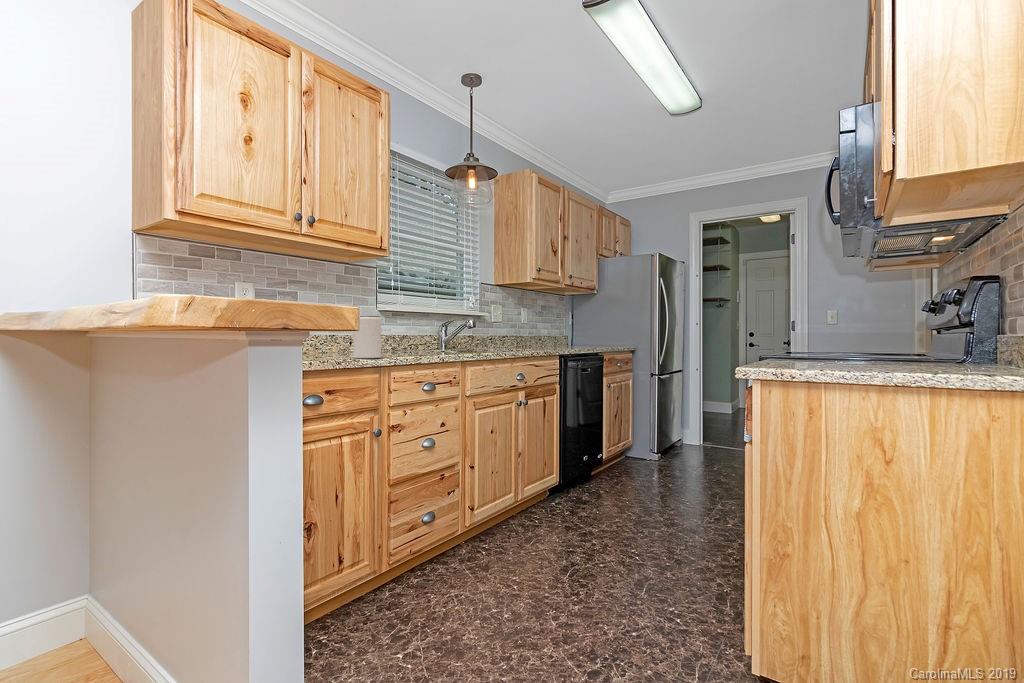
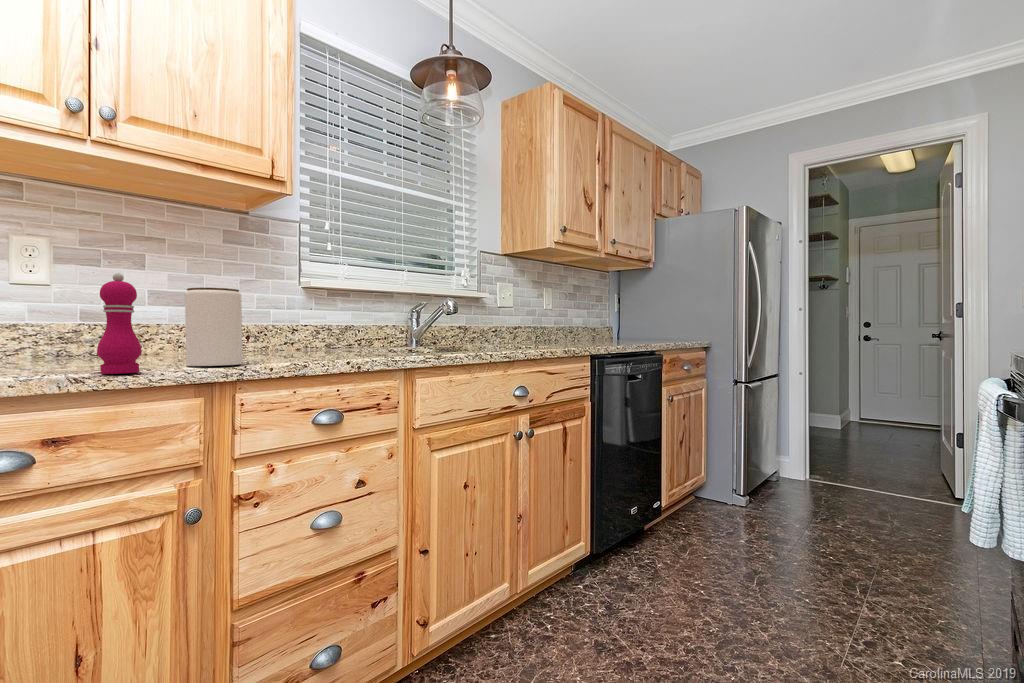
pepper mill: none [329,310,348,361] -> present [97,273,142,374]

